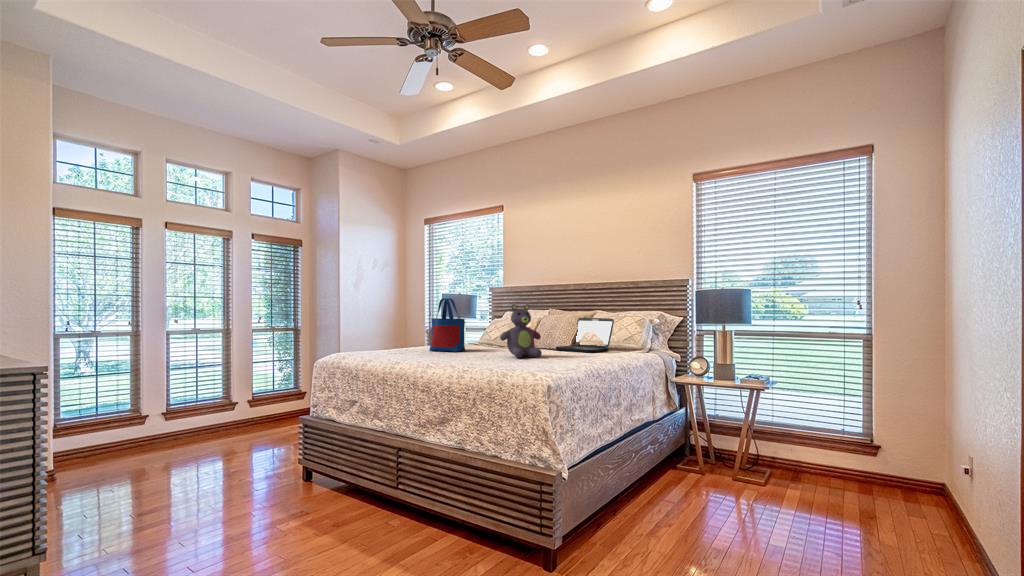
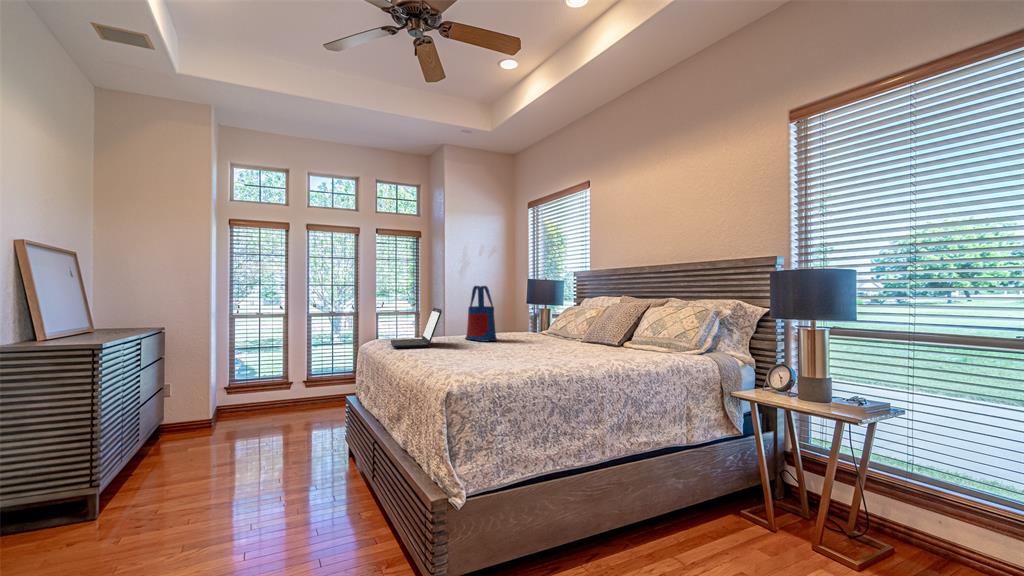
stuffed bear: present [500,304,542,358] -> none [503,292,552,353]
laptop: present [555,318,614,353] -> present [391,308,442,349]

